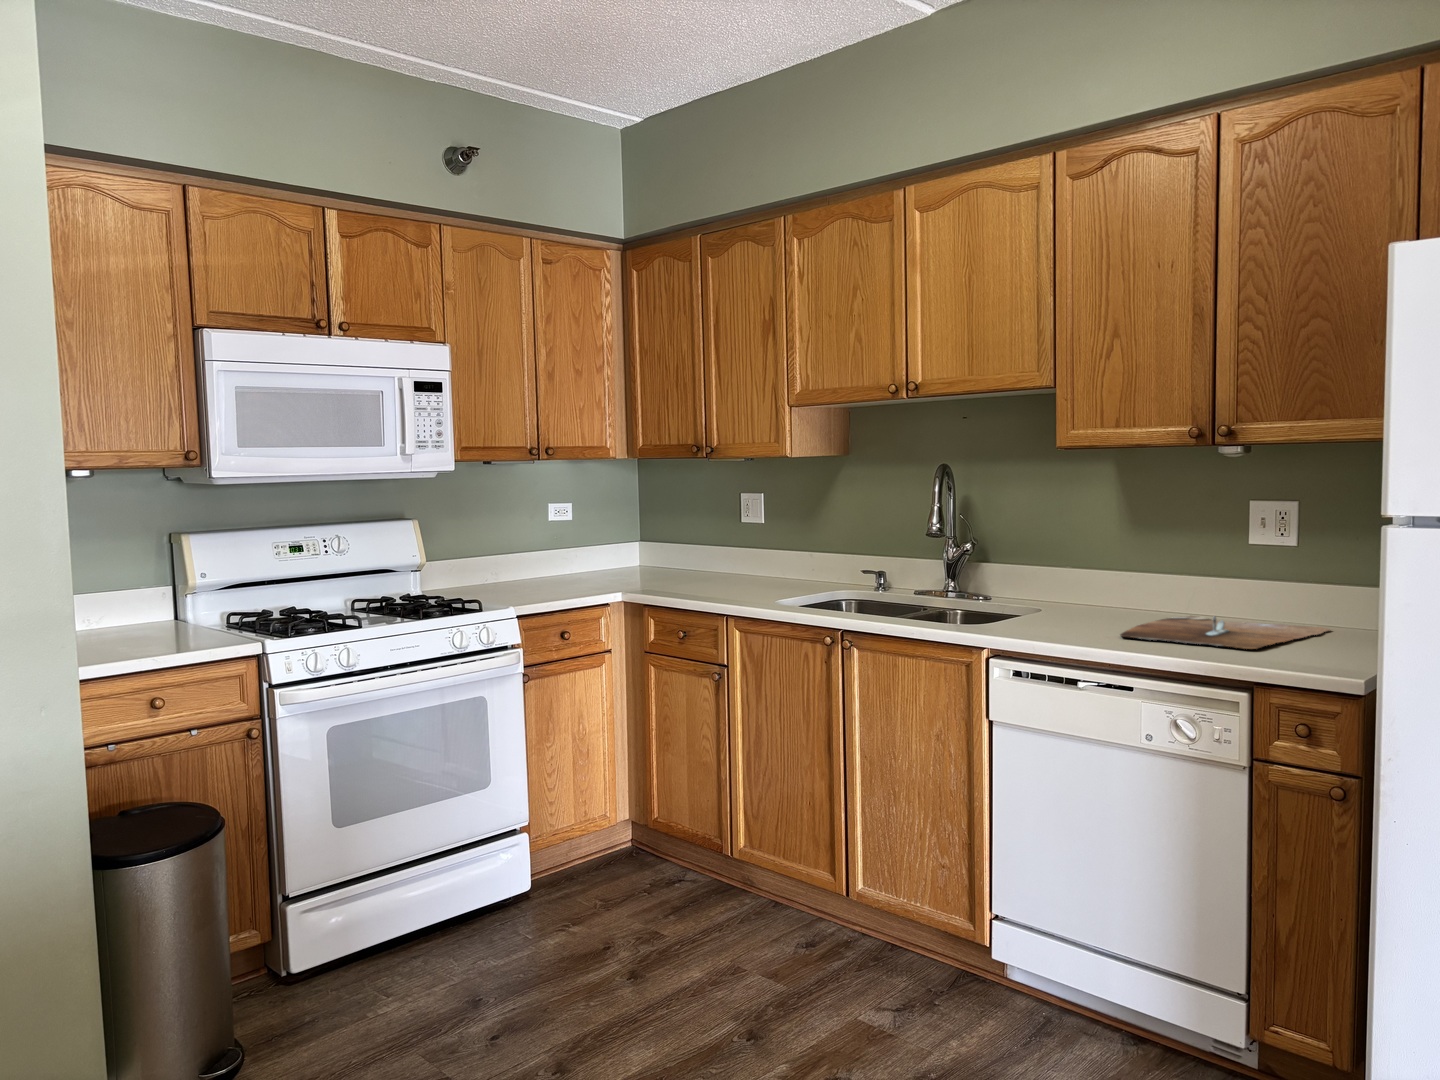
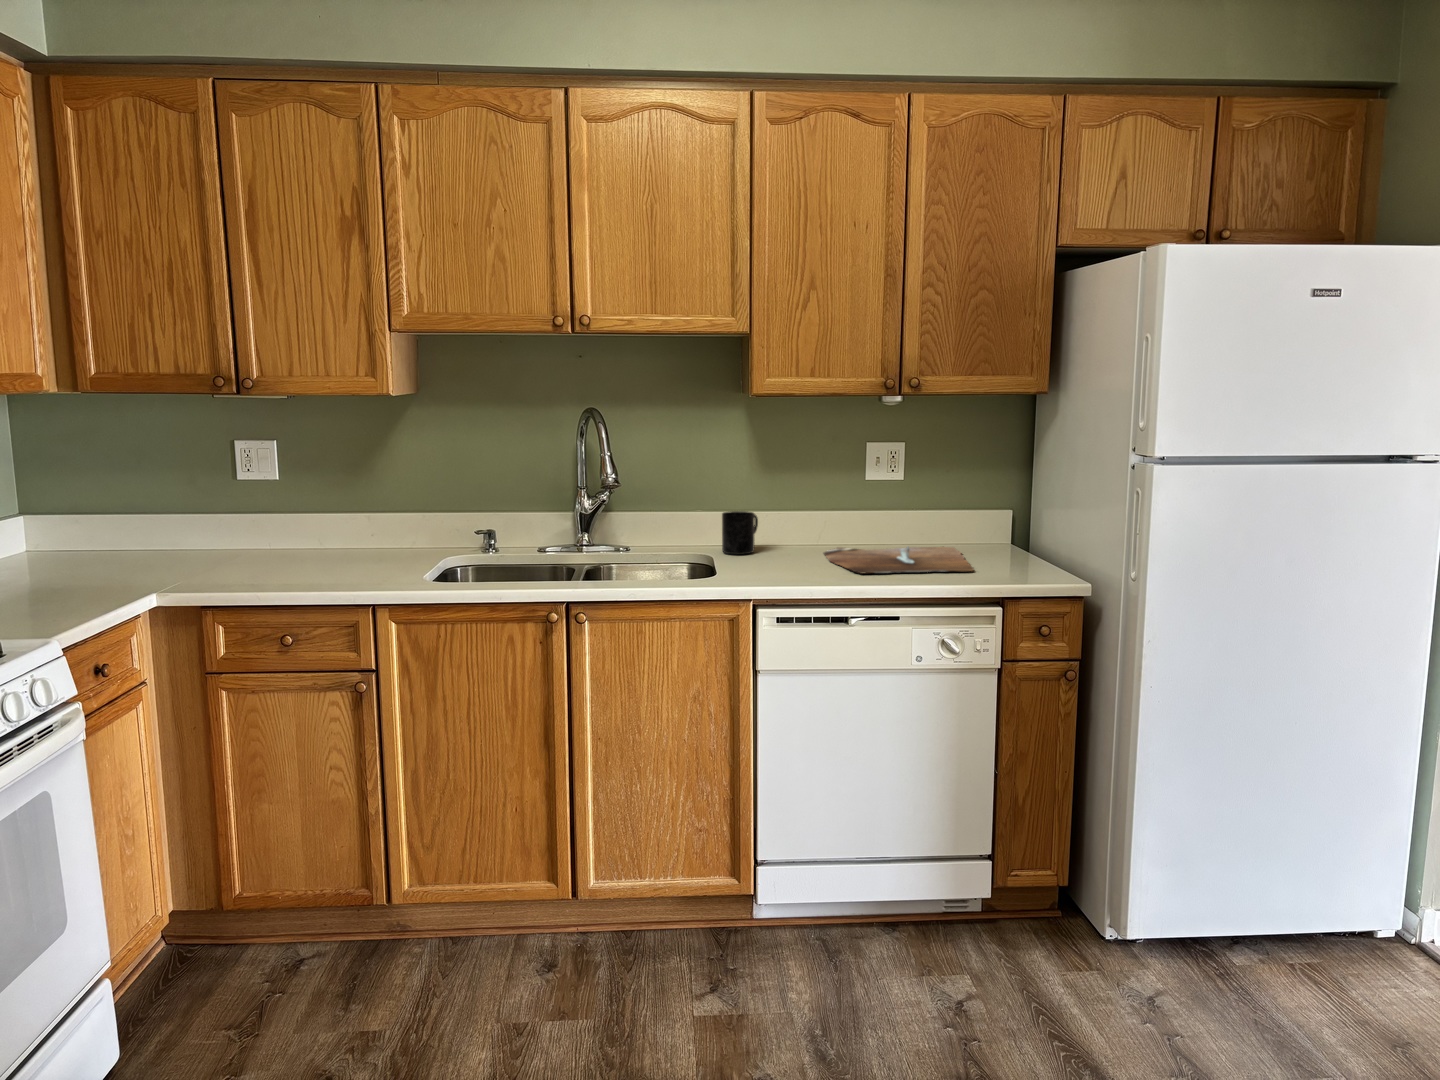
mug: none [1062,568,1108,612] -> present [722,511,758,555]

